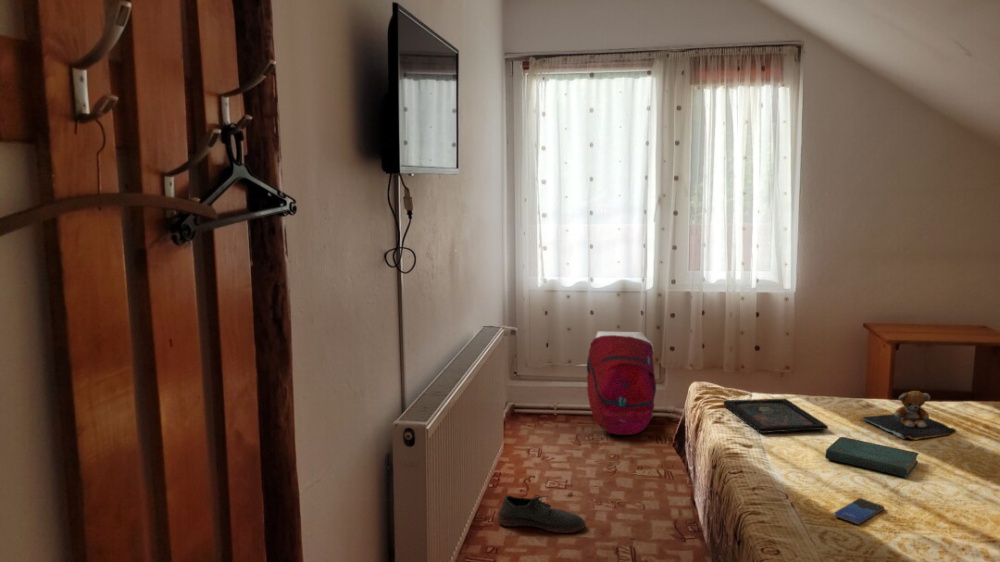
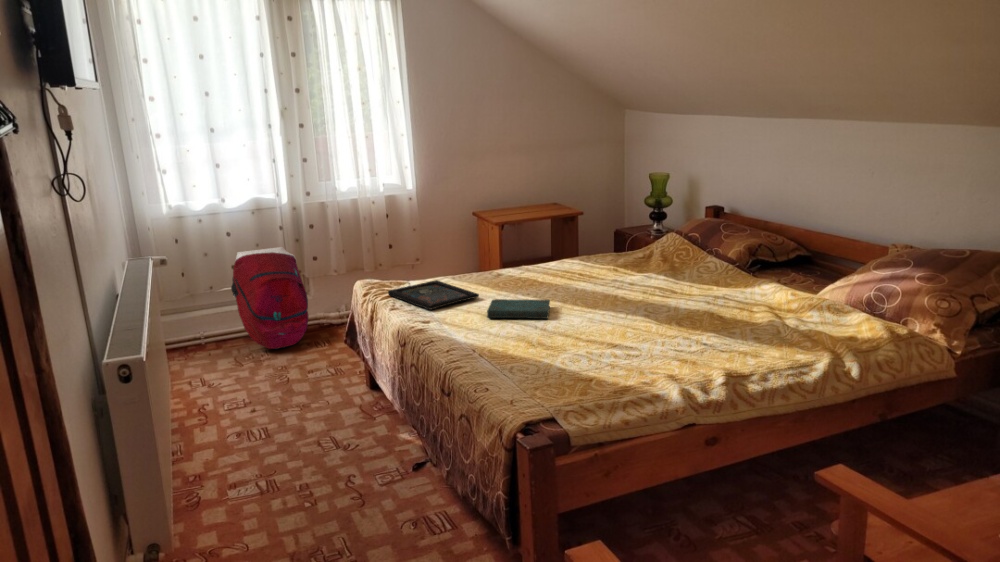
teddy bear: present [861,391,956,440] -> none [498,255,564,293]
shoe: present [498,495,585,533] -> none [188,415,282,455]
smartphone: present [833,498,884,524] -> none [513,339,544,357]

